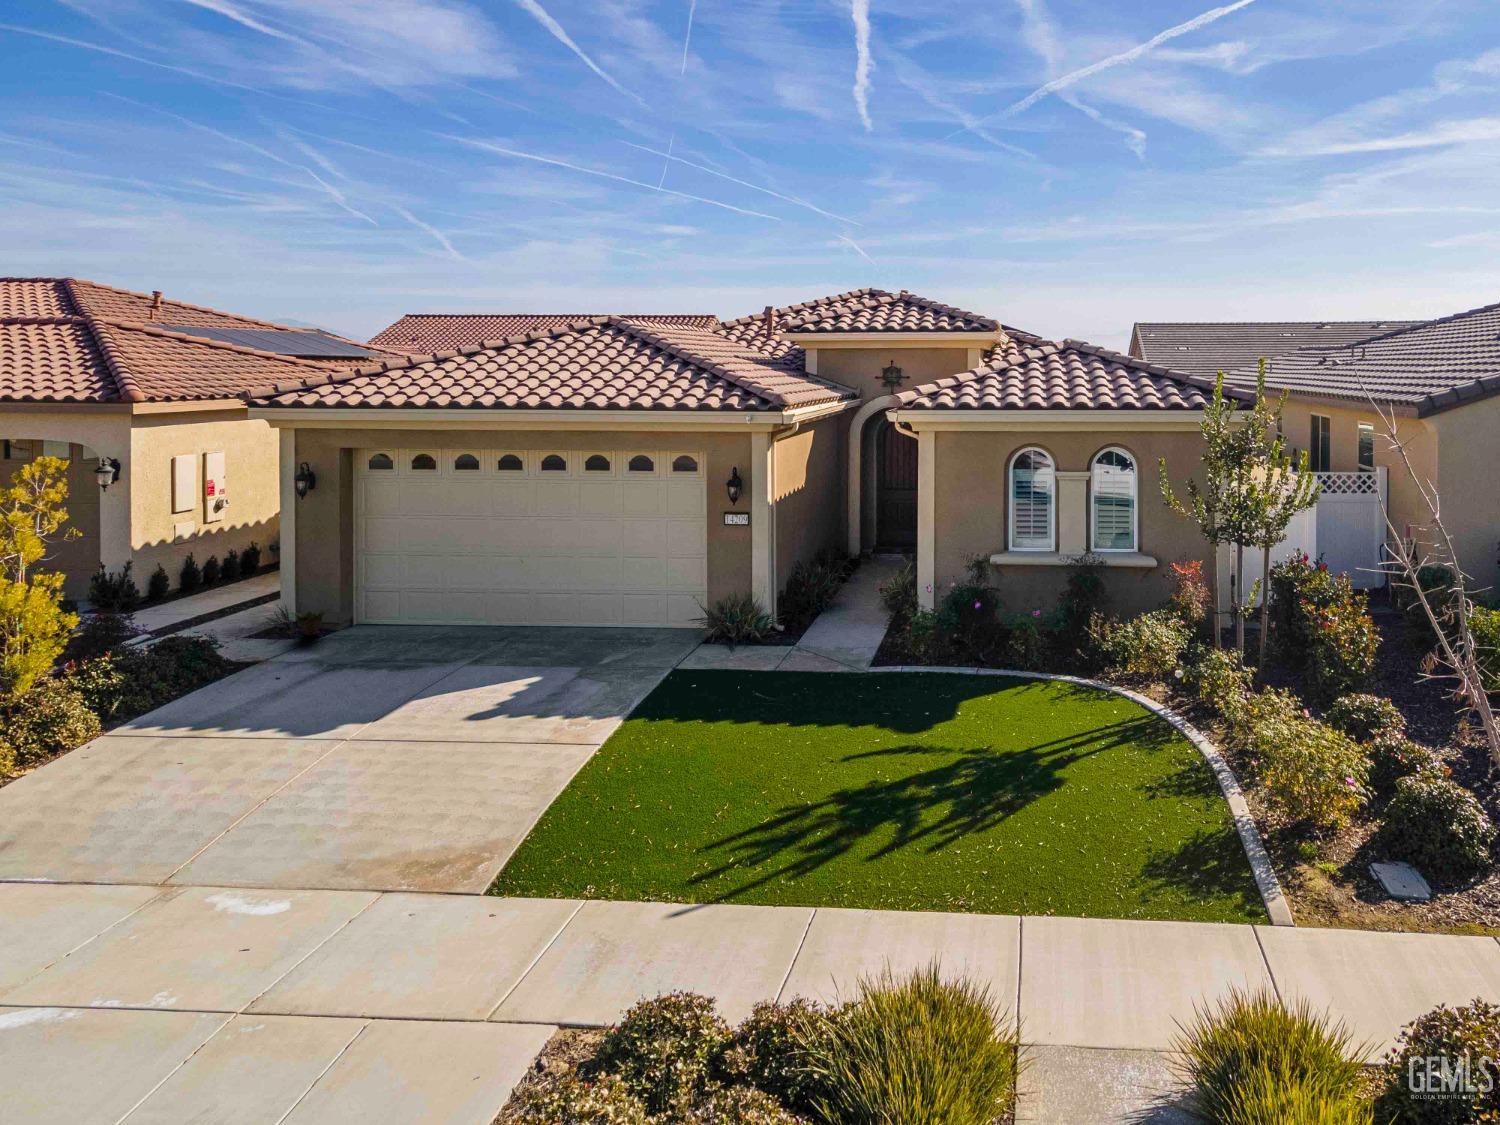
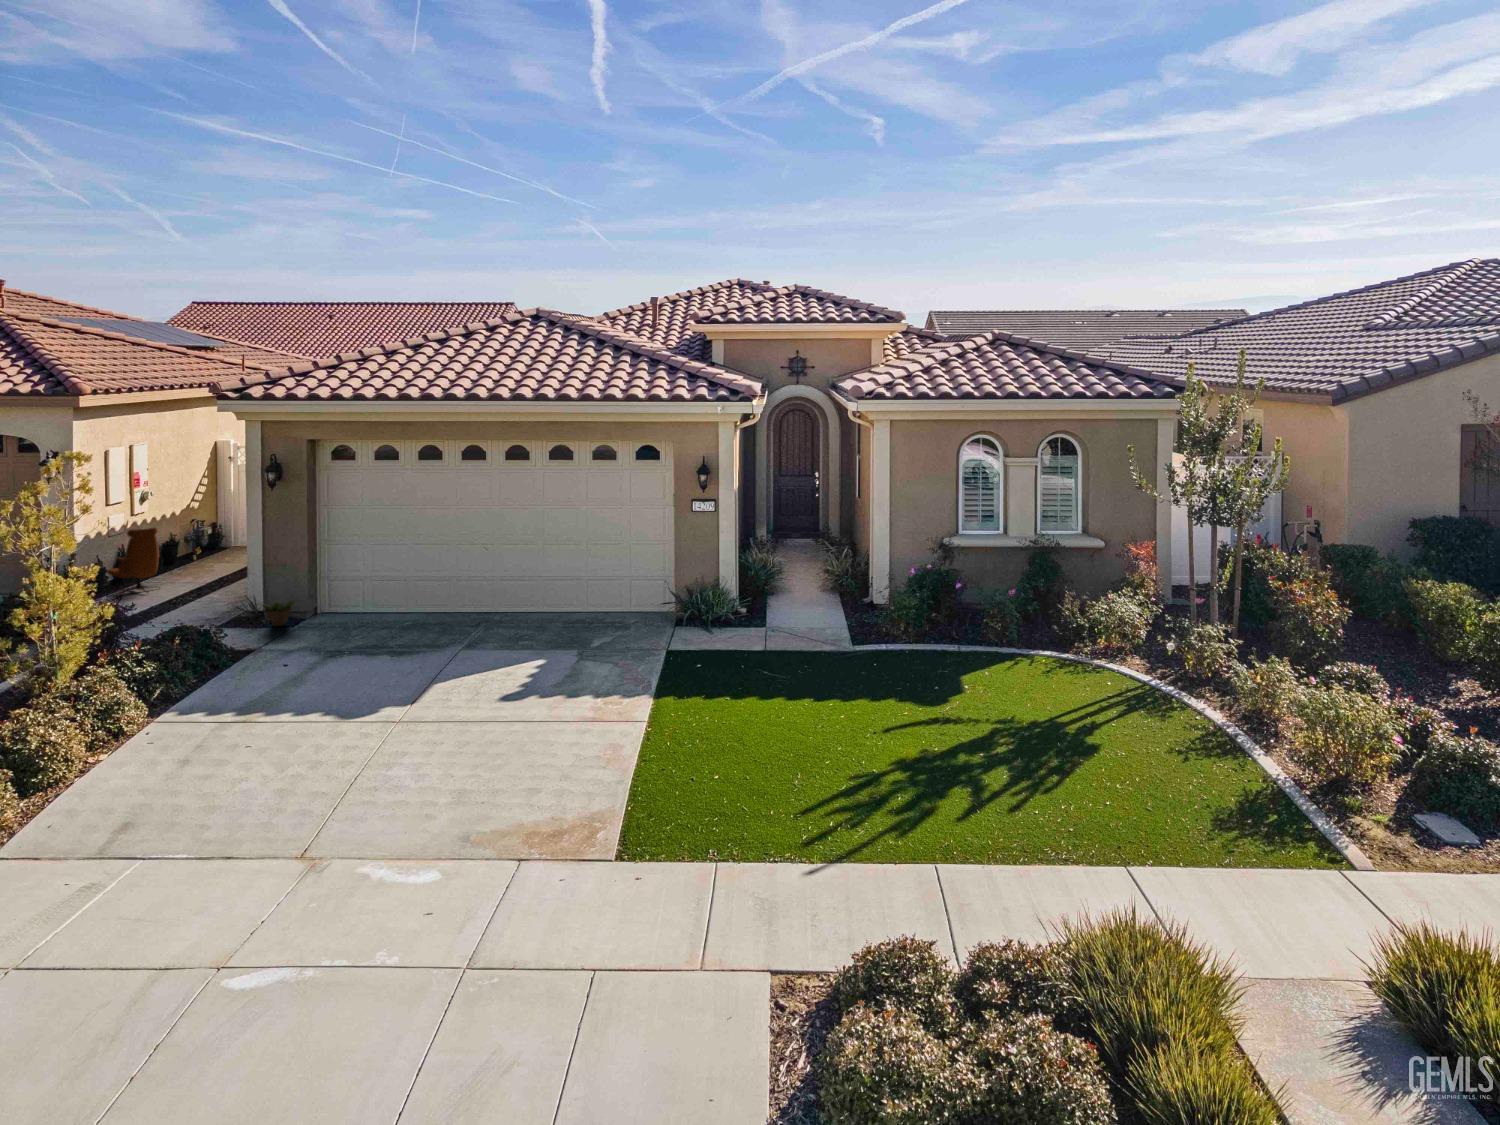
lounge chair: none [174,535,222,601] -> present [107,527,159,593]

